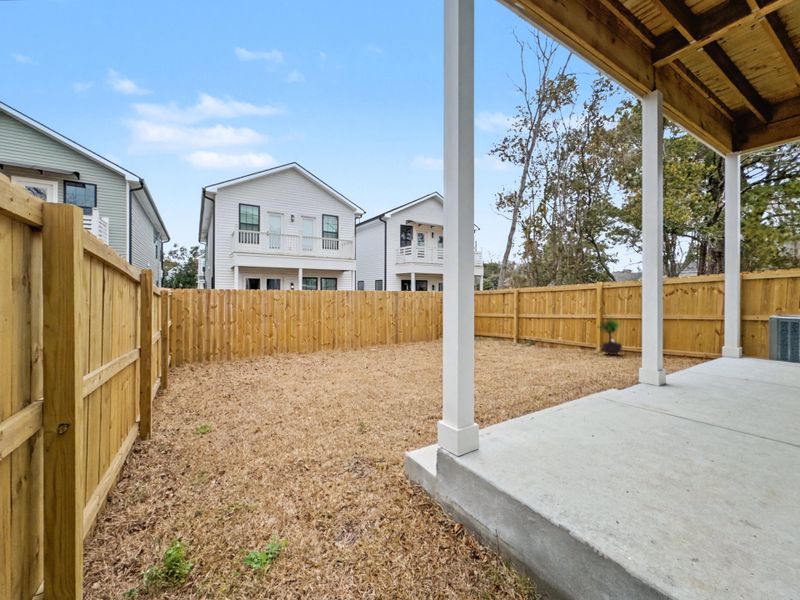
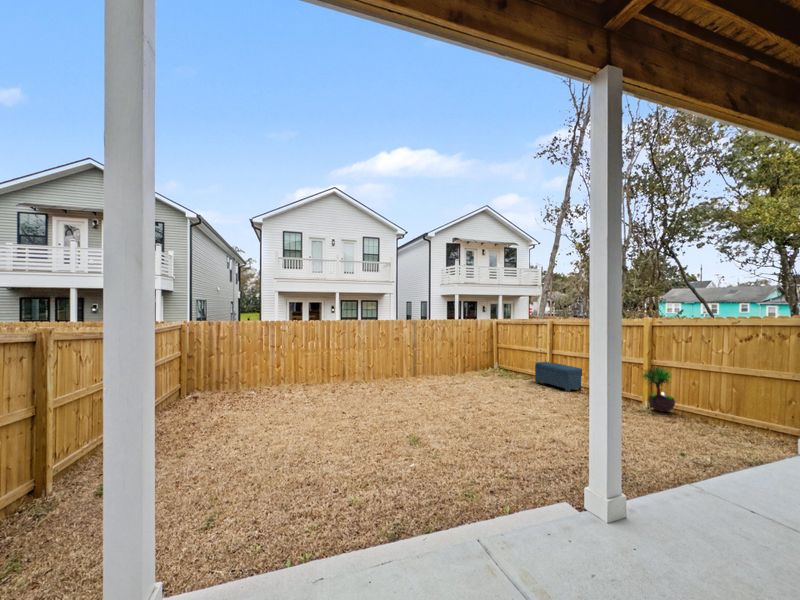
bench: none [504,325,547,348] -> present [535,362,583,392]

